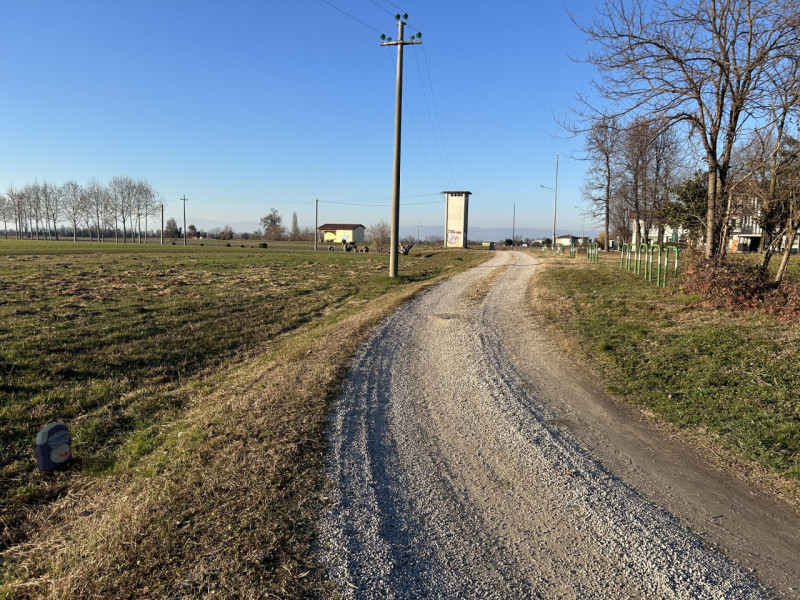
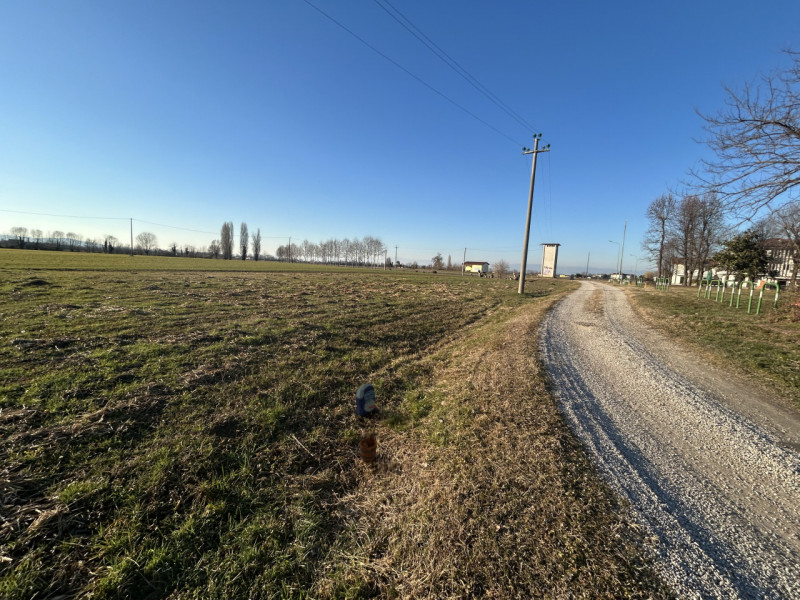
wooden bucket: none [29,473,59,517] -> present [359,429,377,461]

